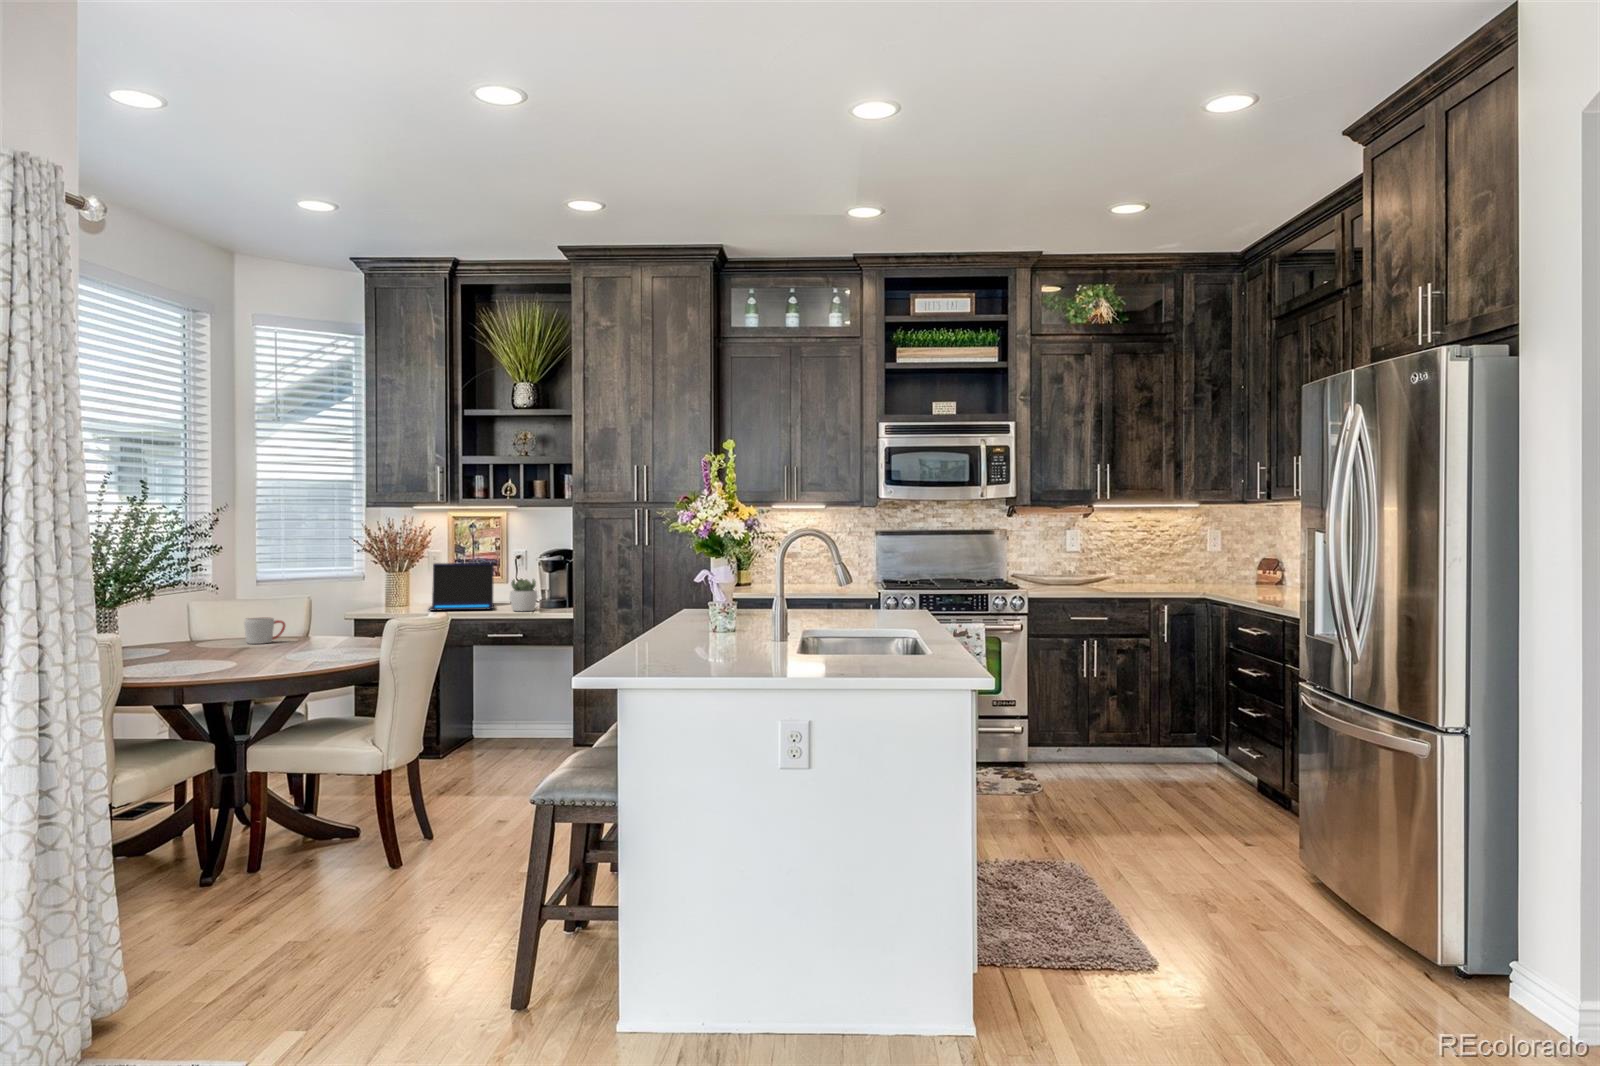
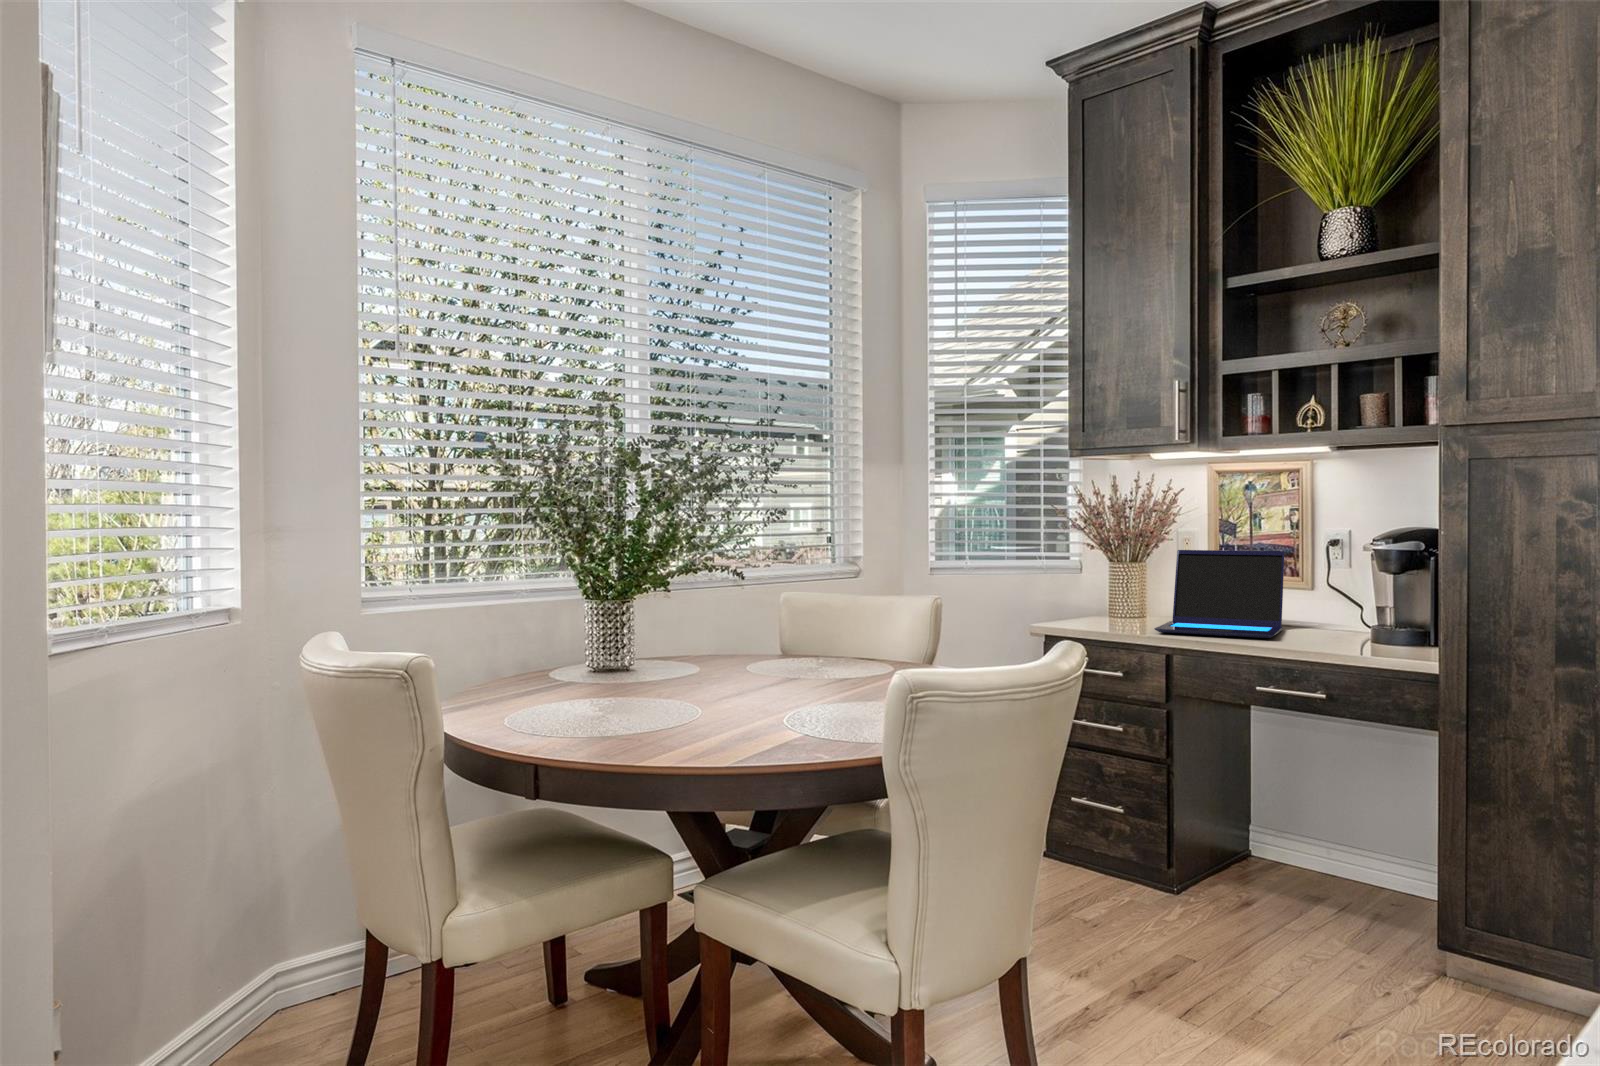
succulent plant: present [510,579,538,611] -> none [1304,583,1364,648]
mug: present [244,618,285,644] -> none [769,644,835,691]

